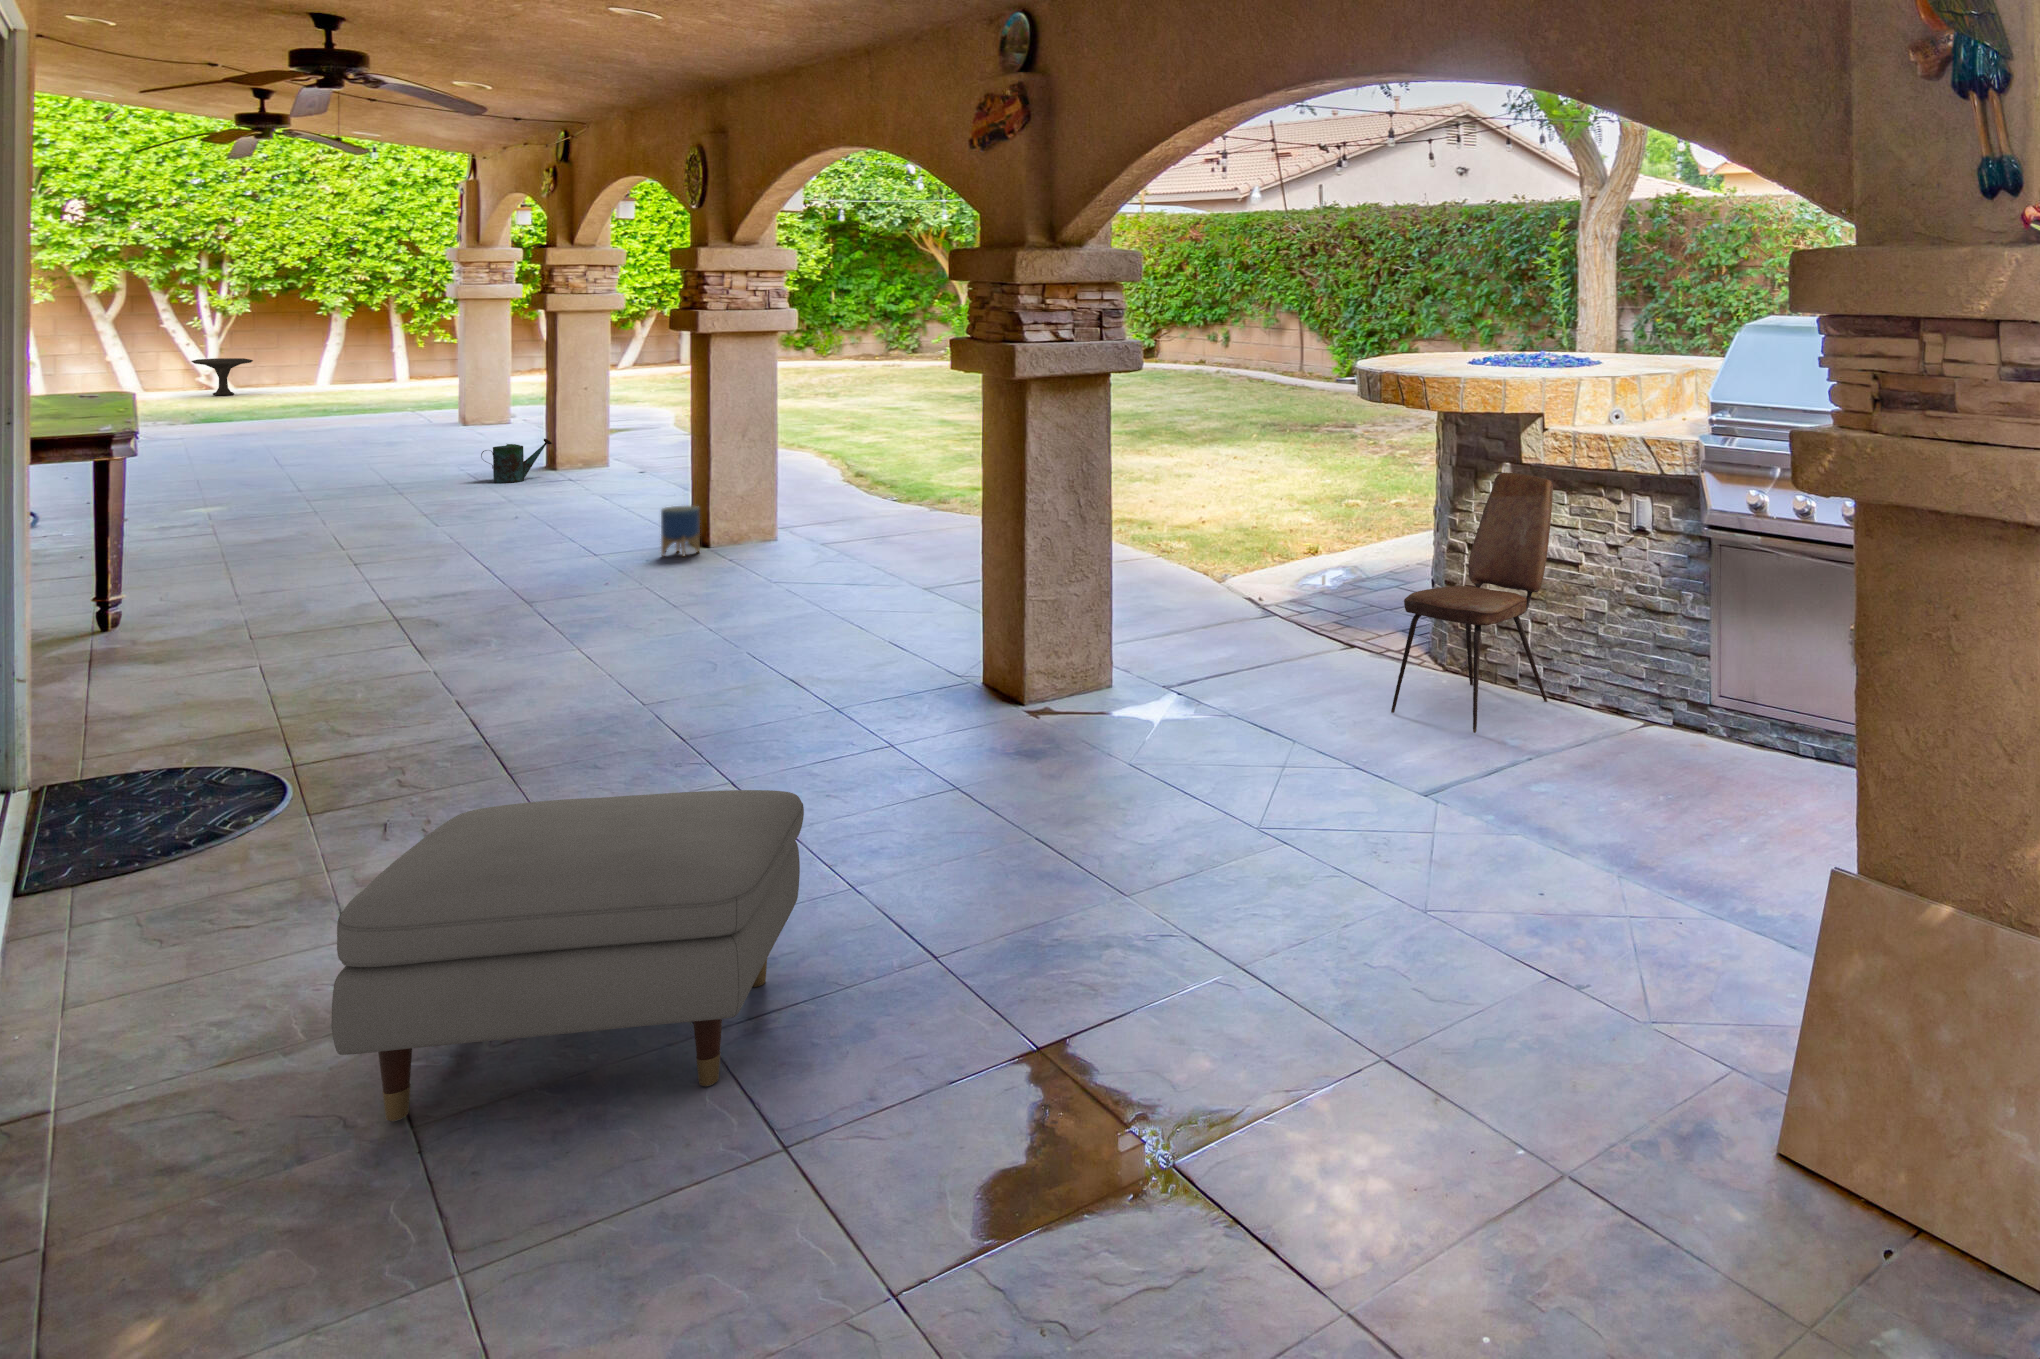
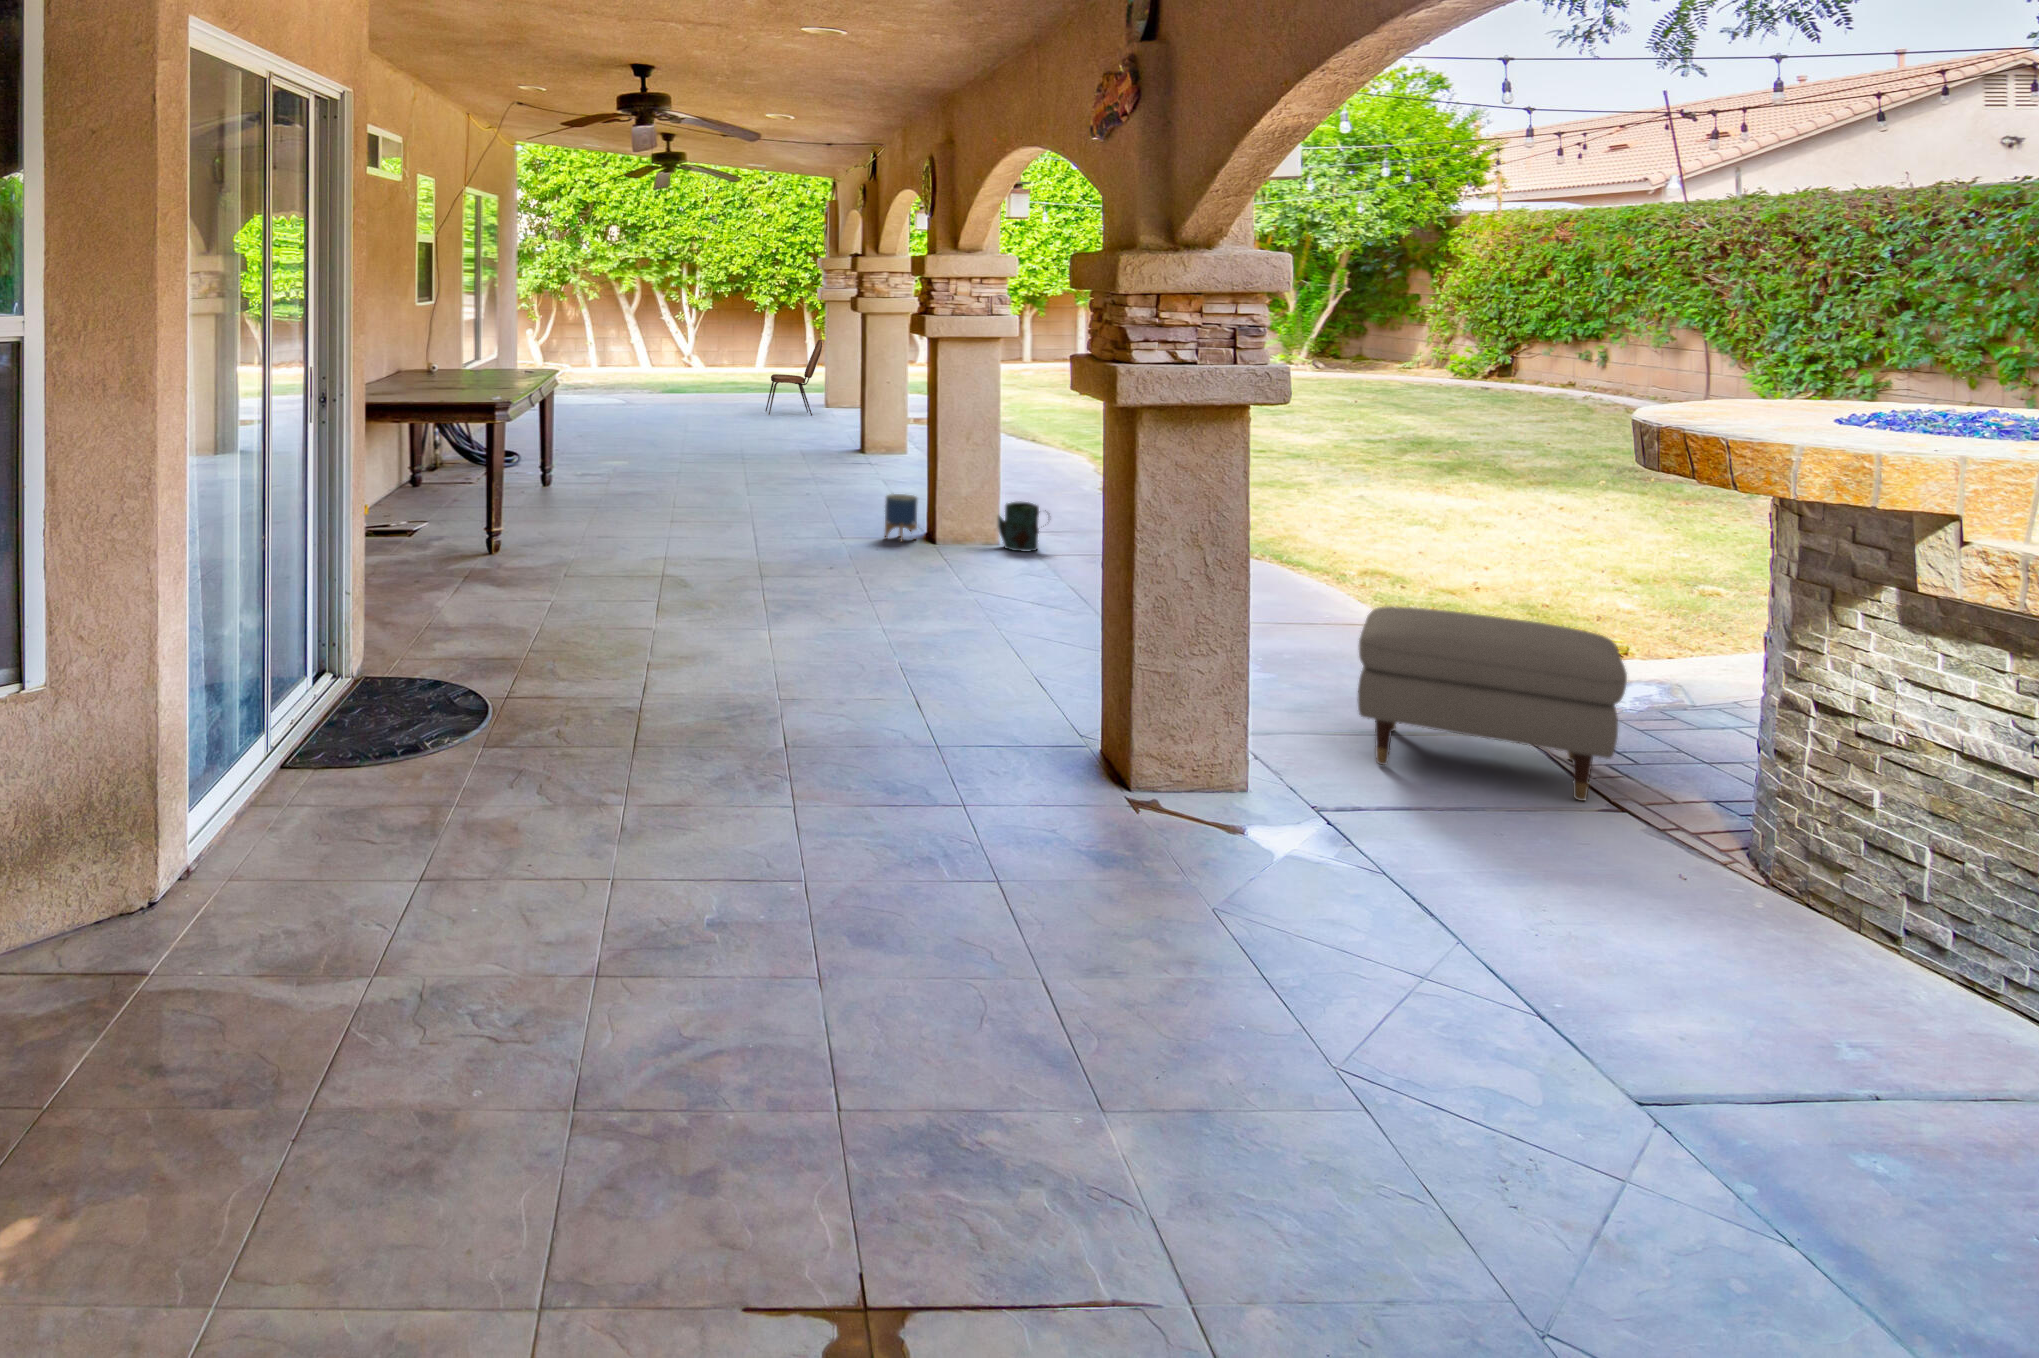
side table: present [192,358,253,396] -> none [677,342,712,369]
watering can: present [481,439,552,483] -> present [998,501,1046,552]
dining chair: present [1391,473,1553,733] -> present [766,340,822,416]
ottoman: present [332,790,804,1121] -> present [1358,606,1627,801]

